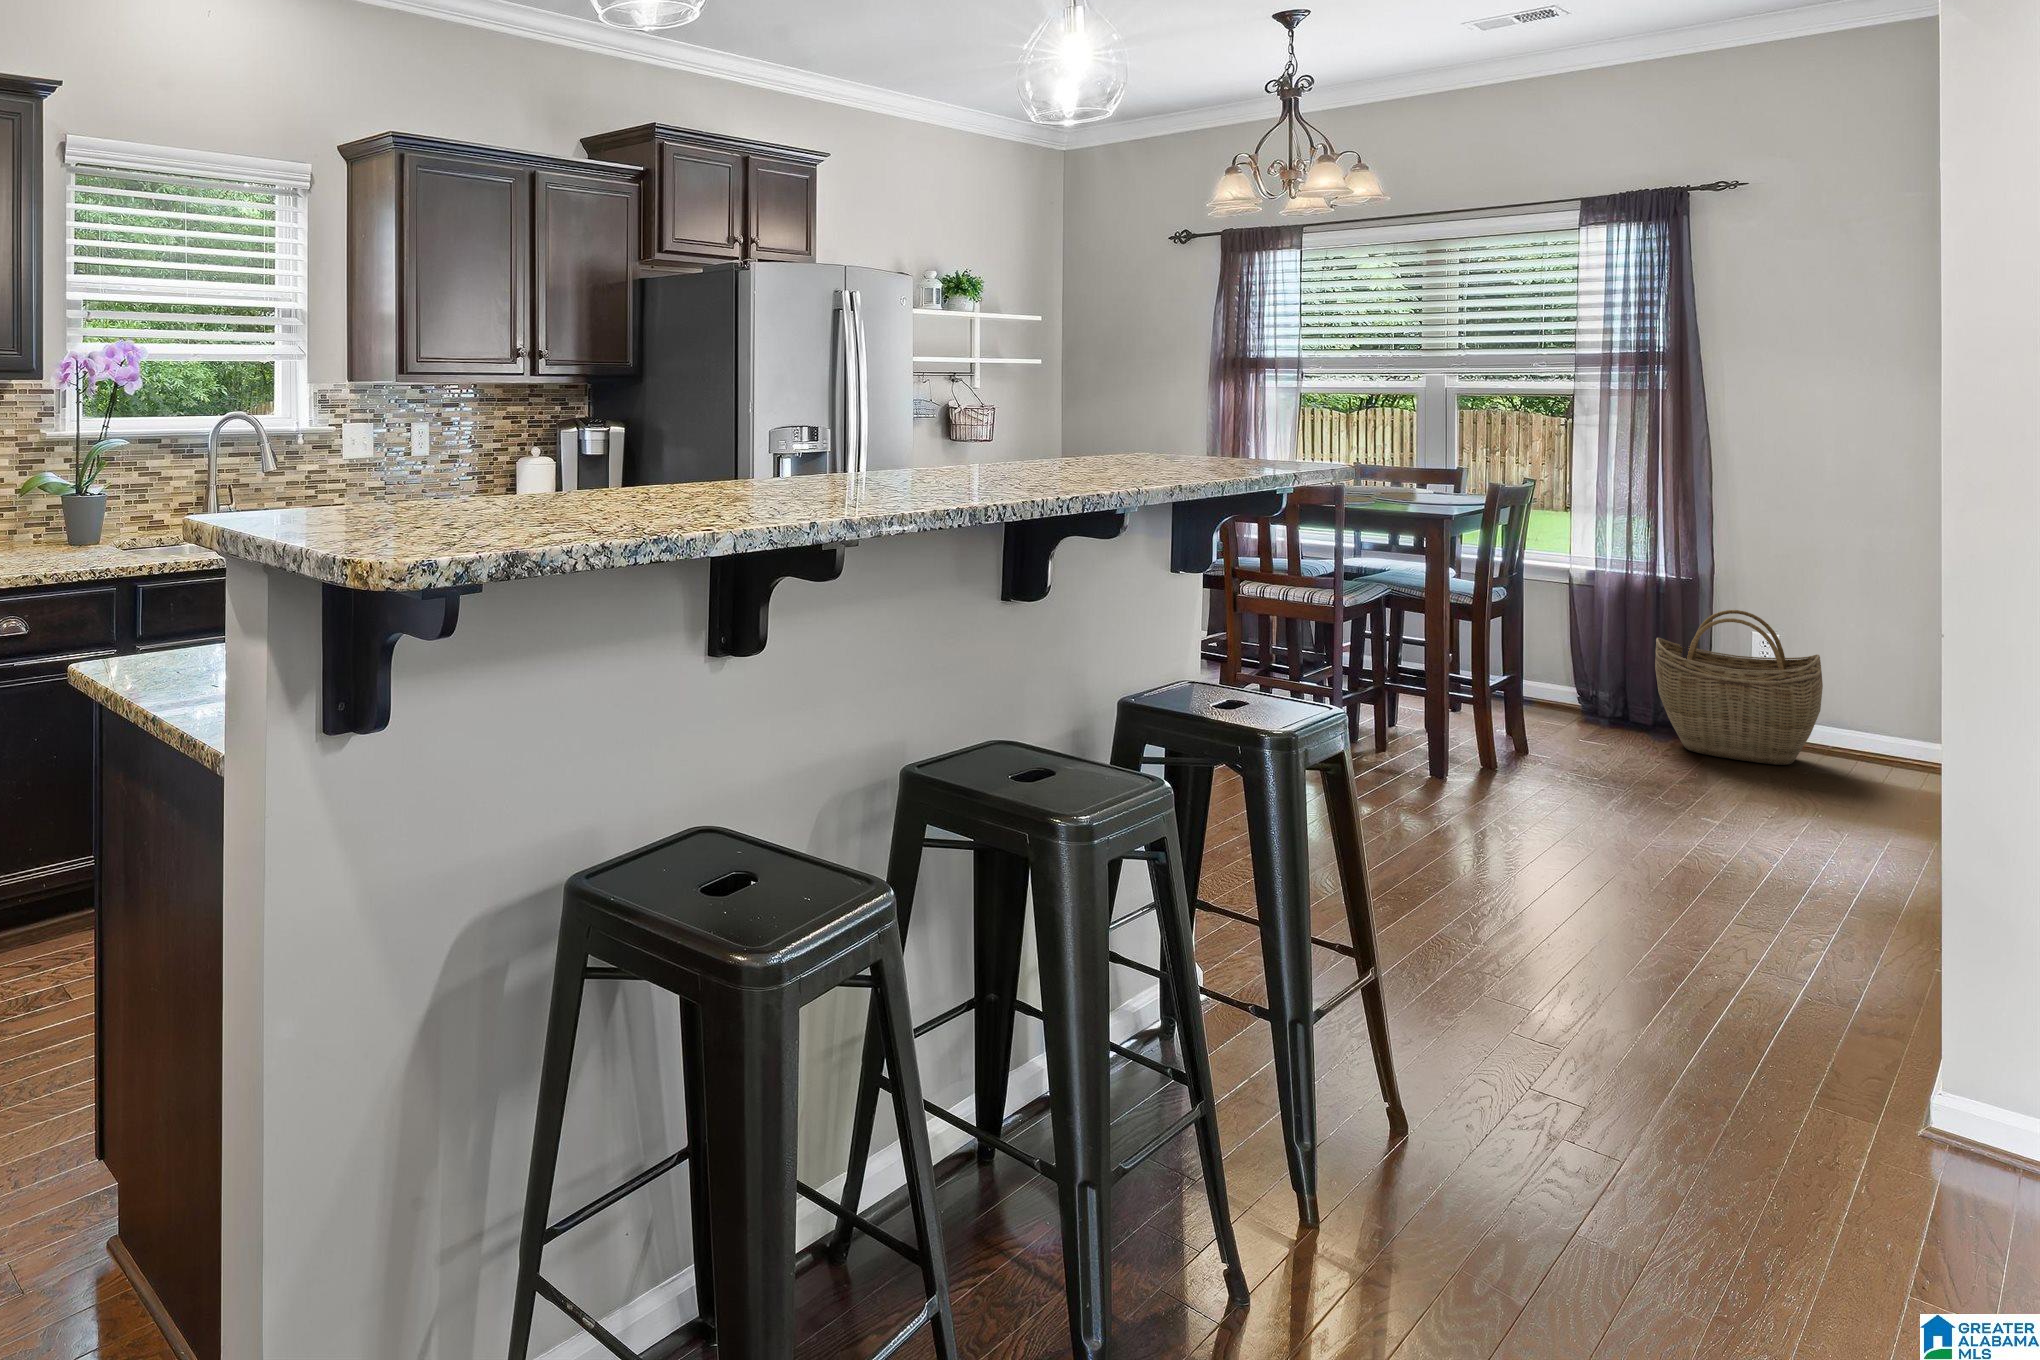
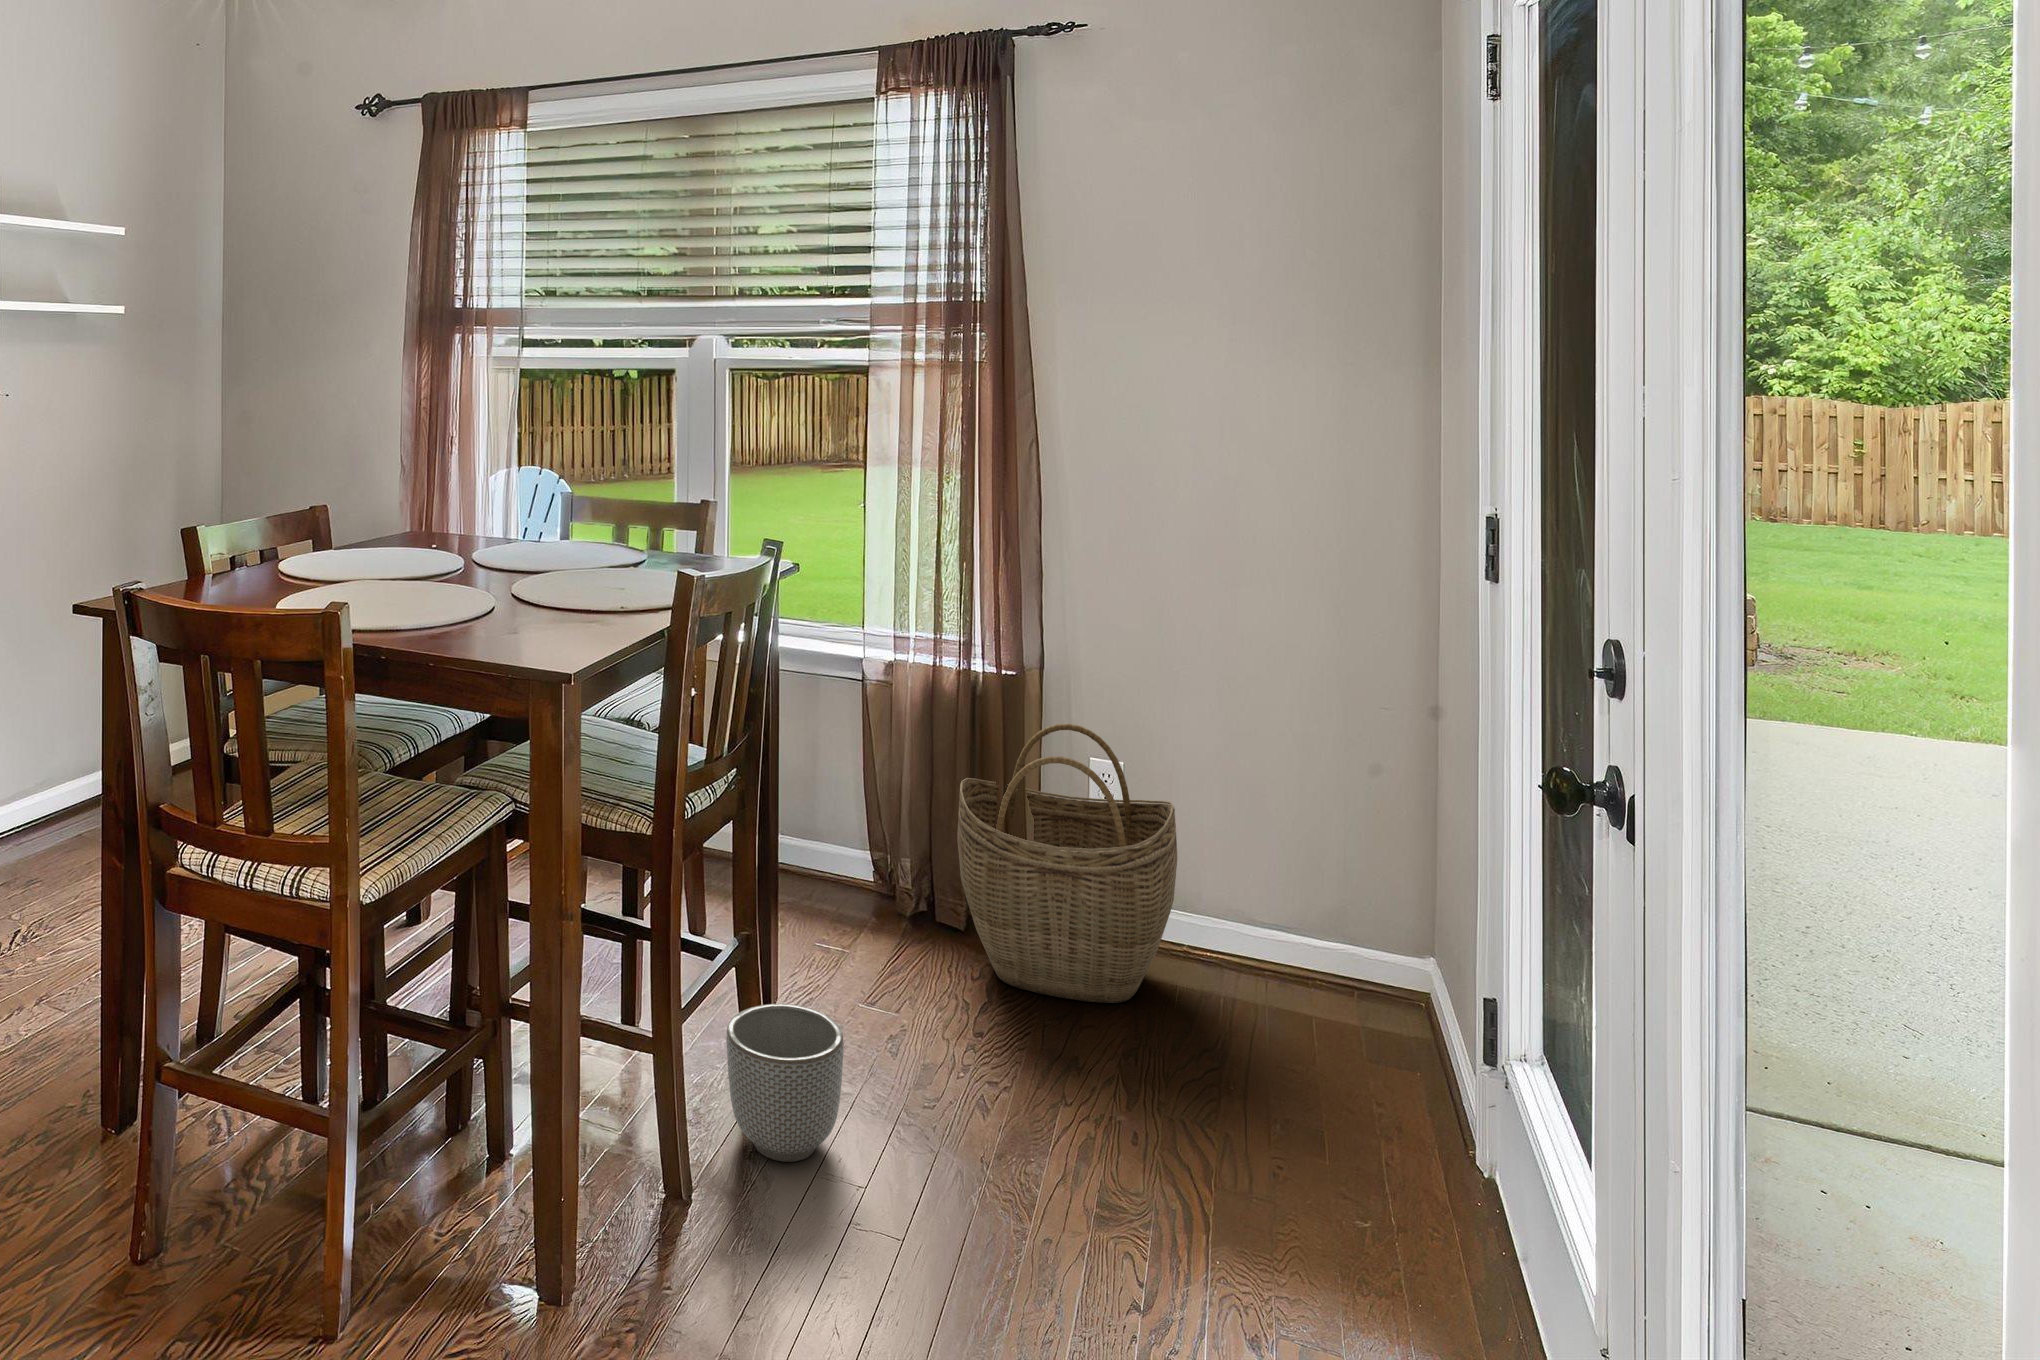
planter: none [1533,715,1607,783] -> present [726,1004,844,1162]

